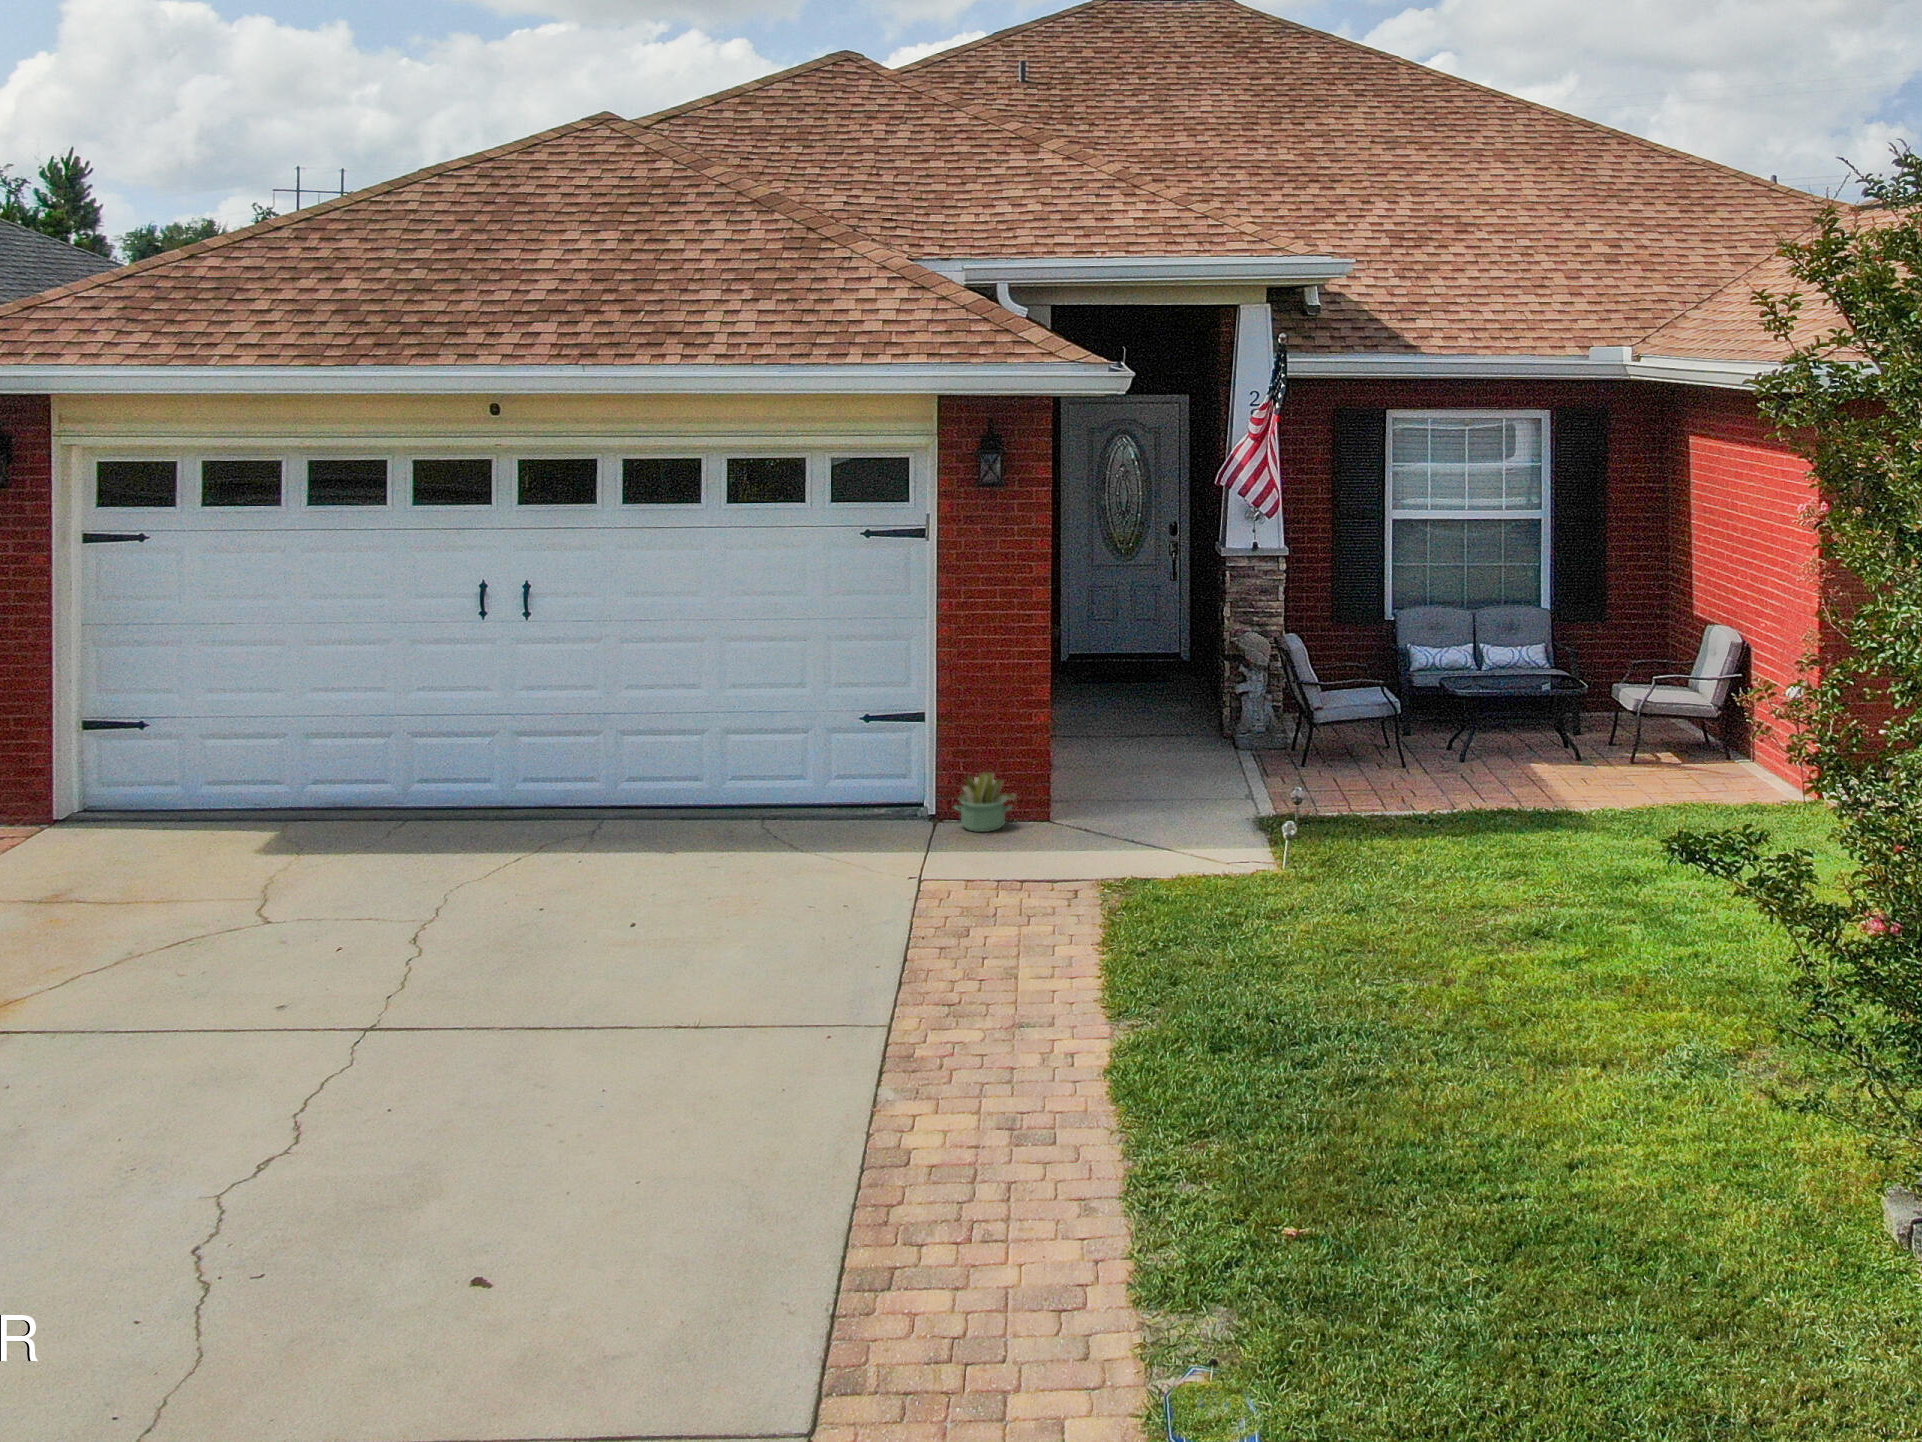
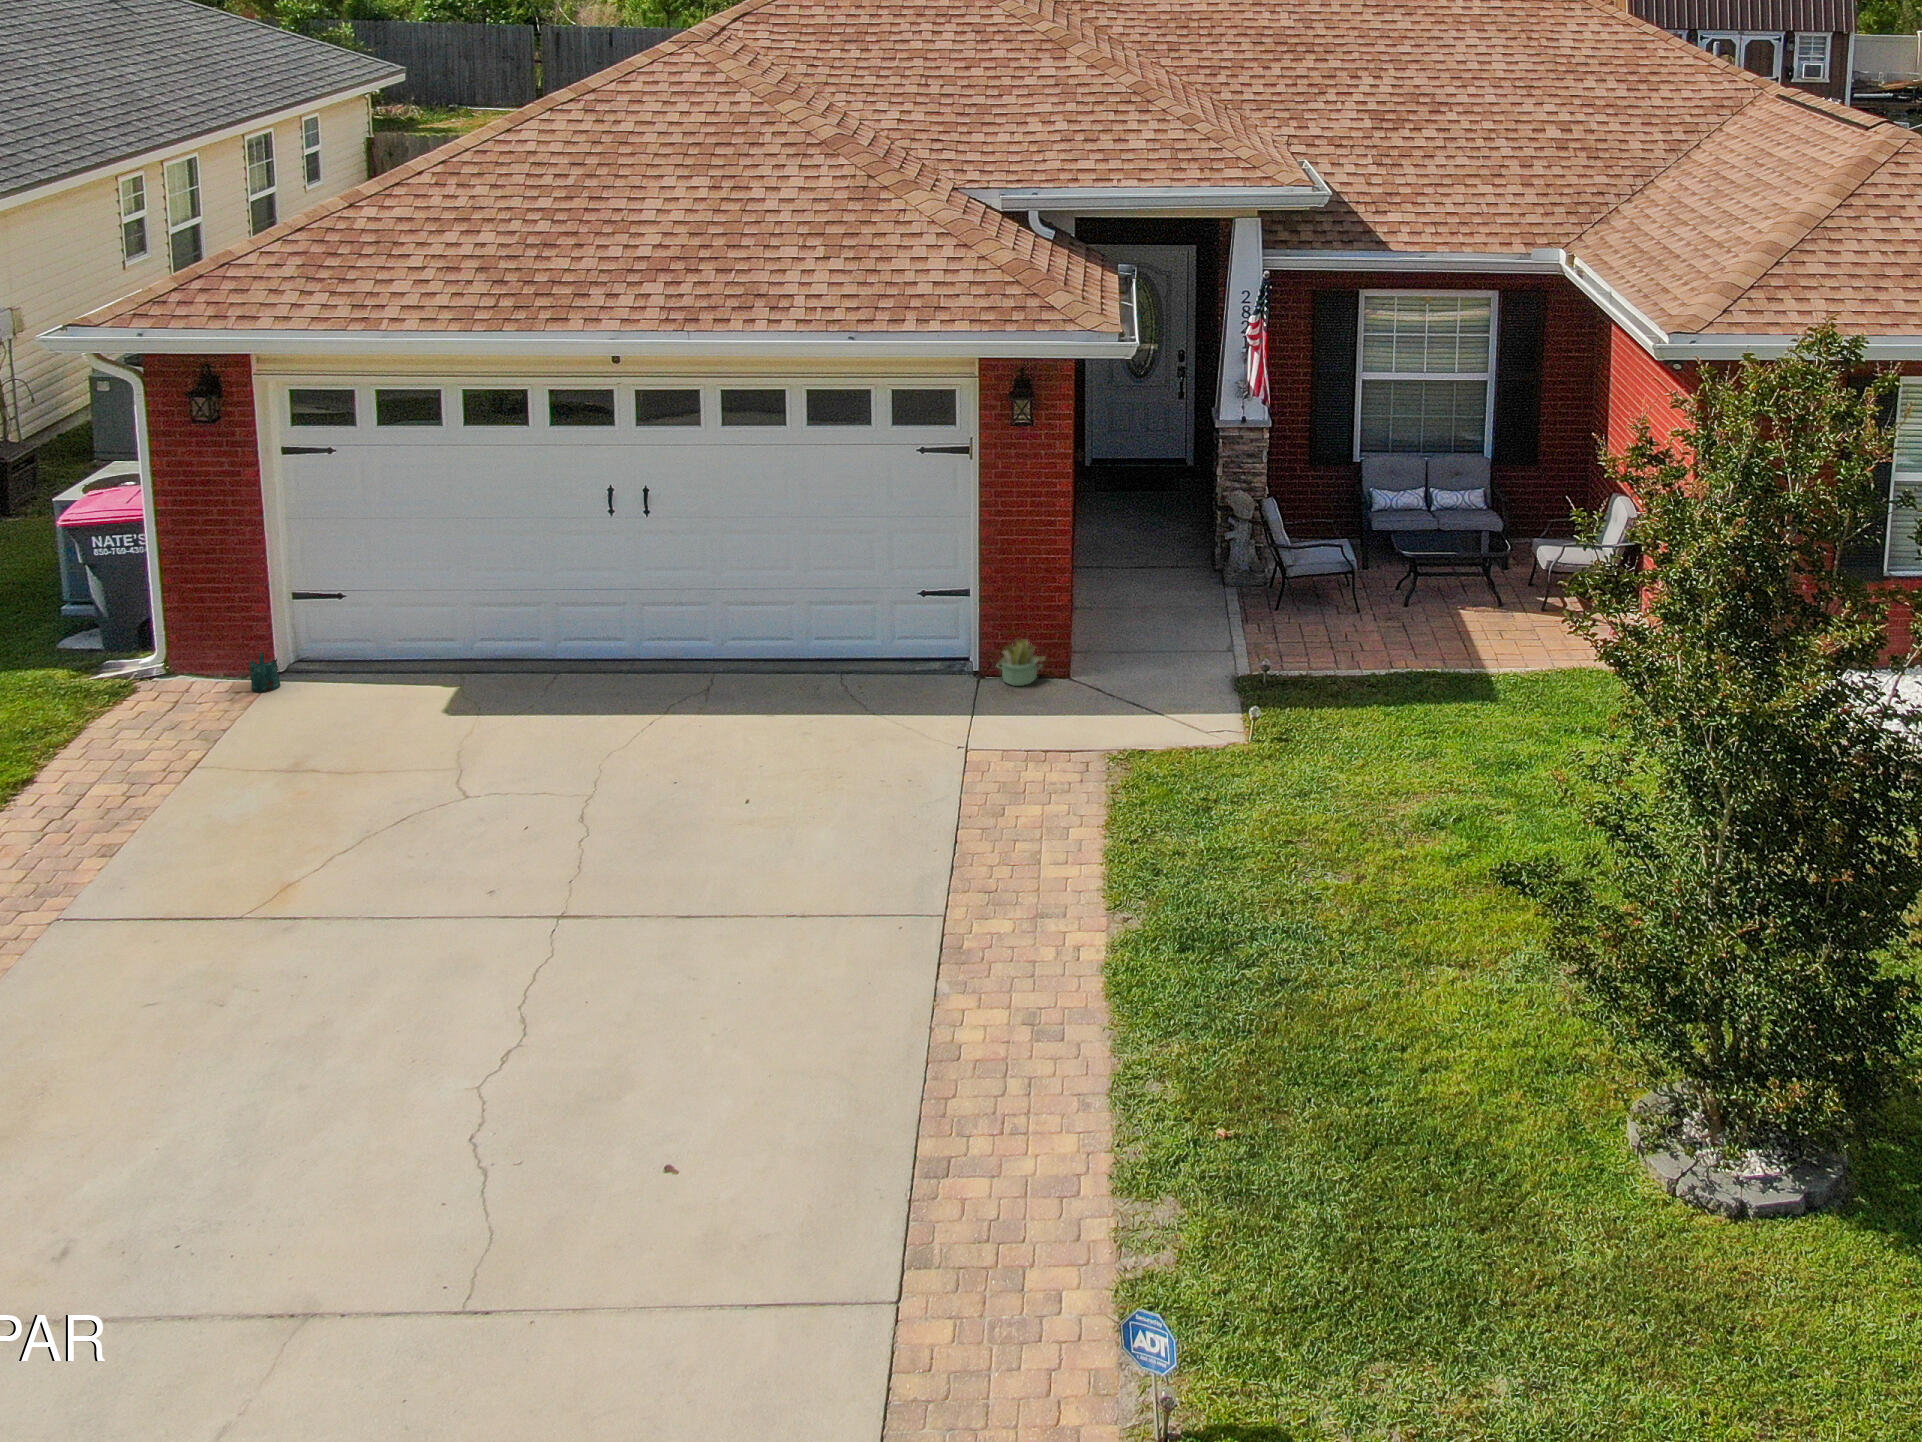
watering can: none [14,790,51,842] -> present [249,653,280,693]

